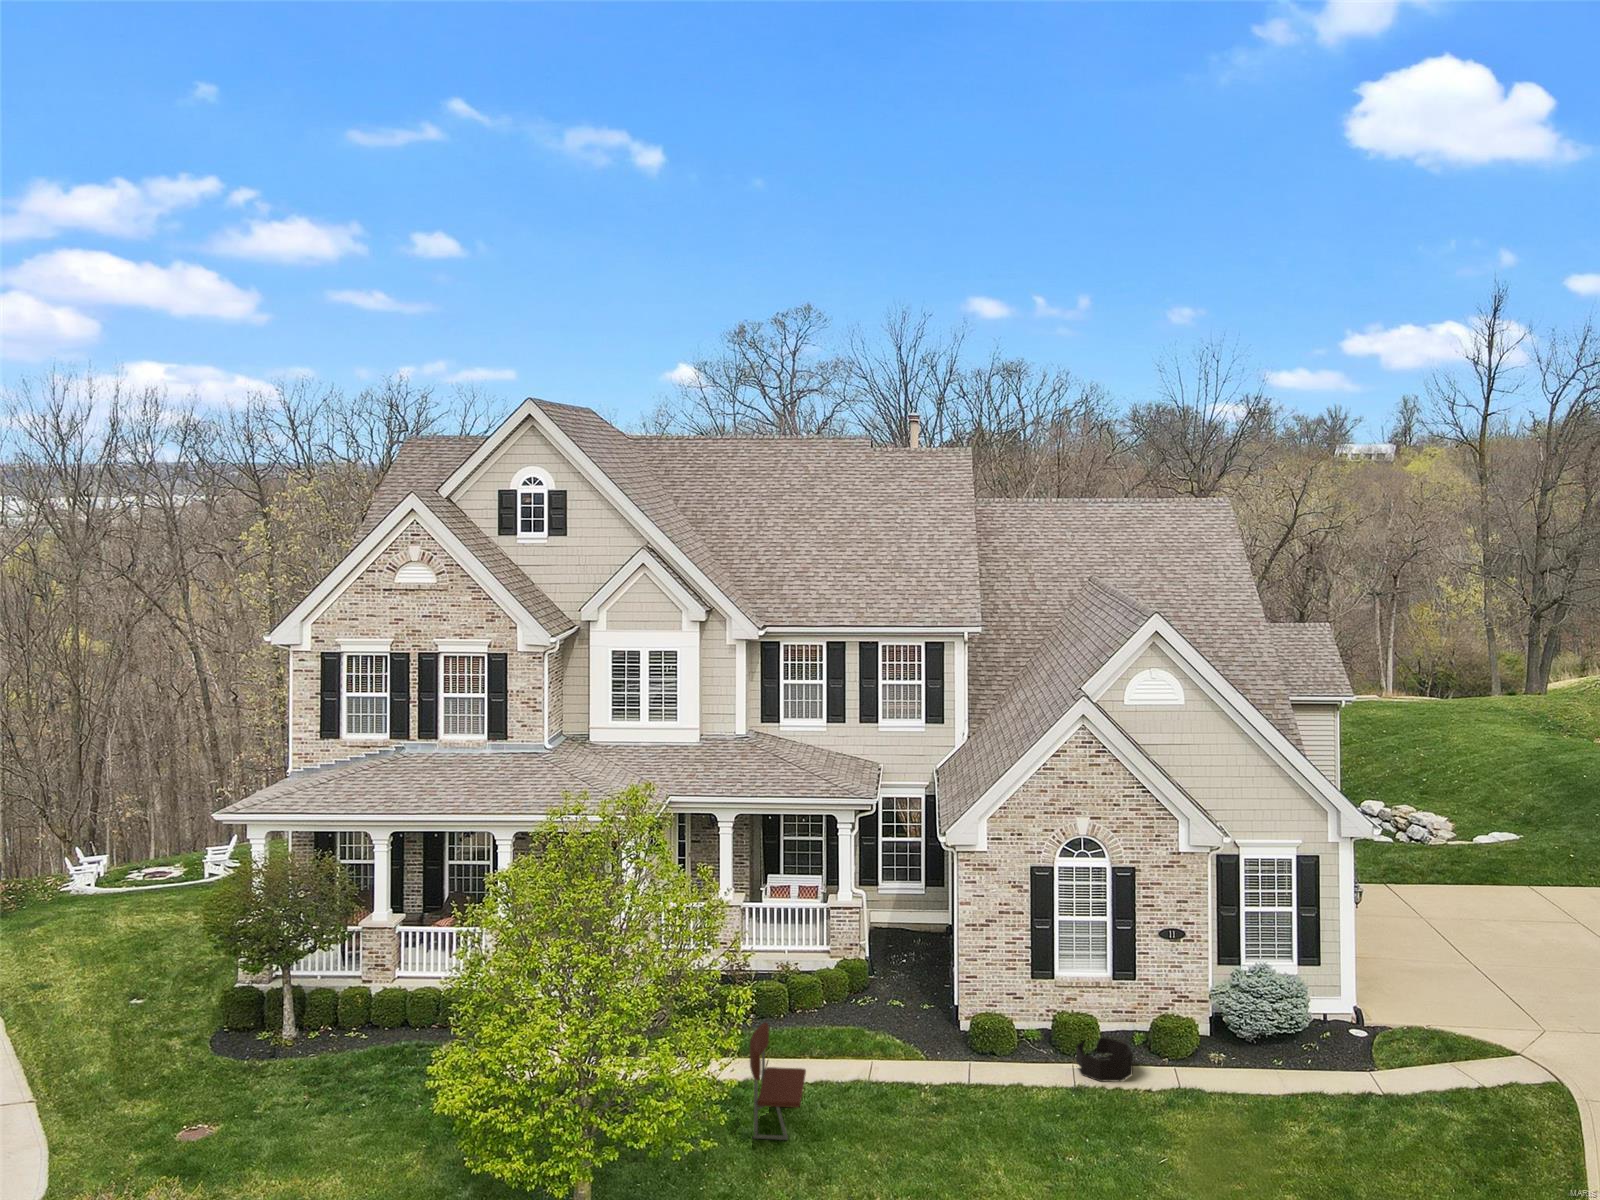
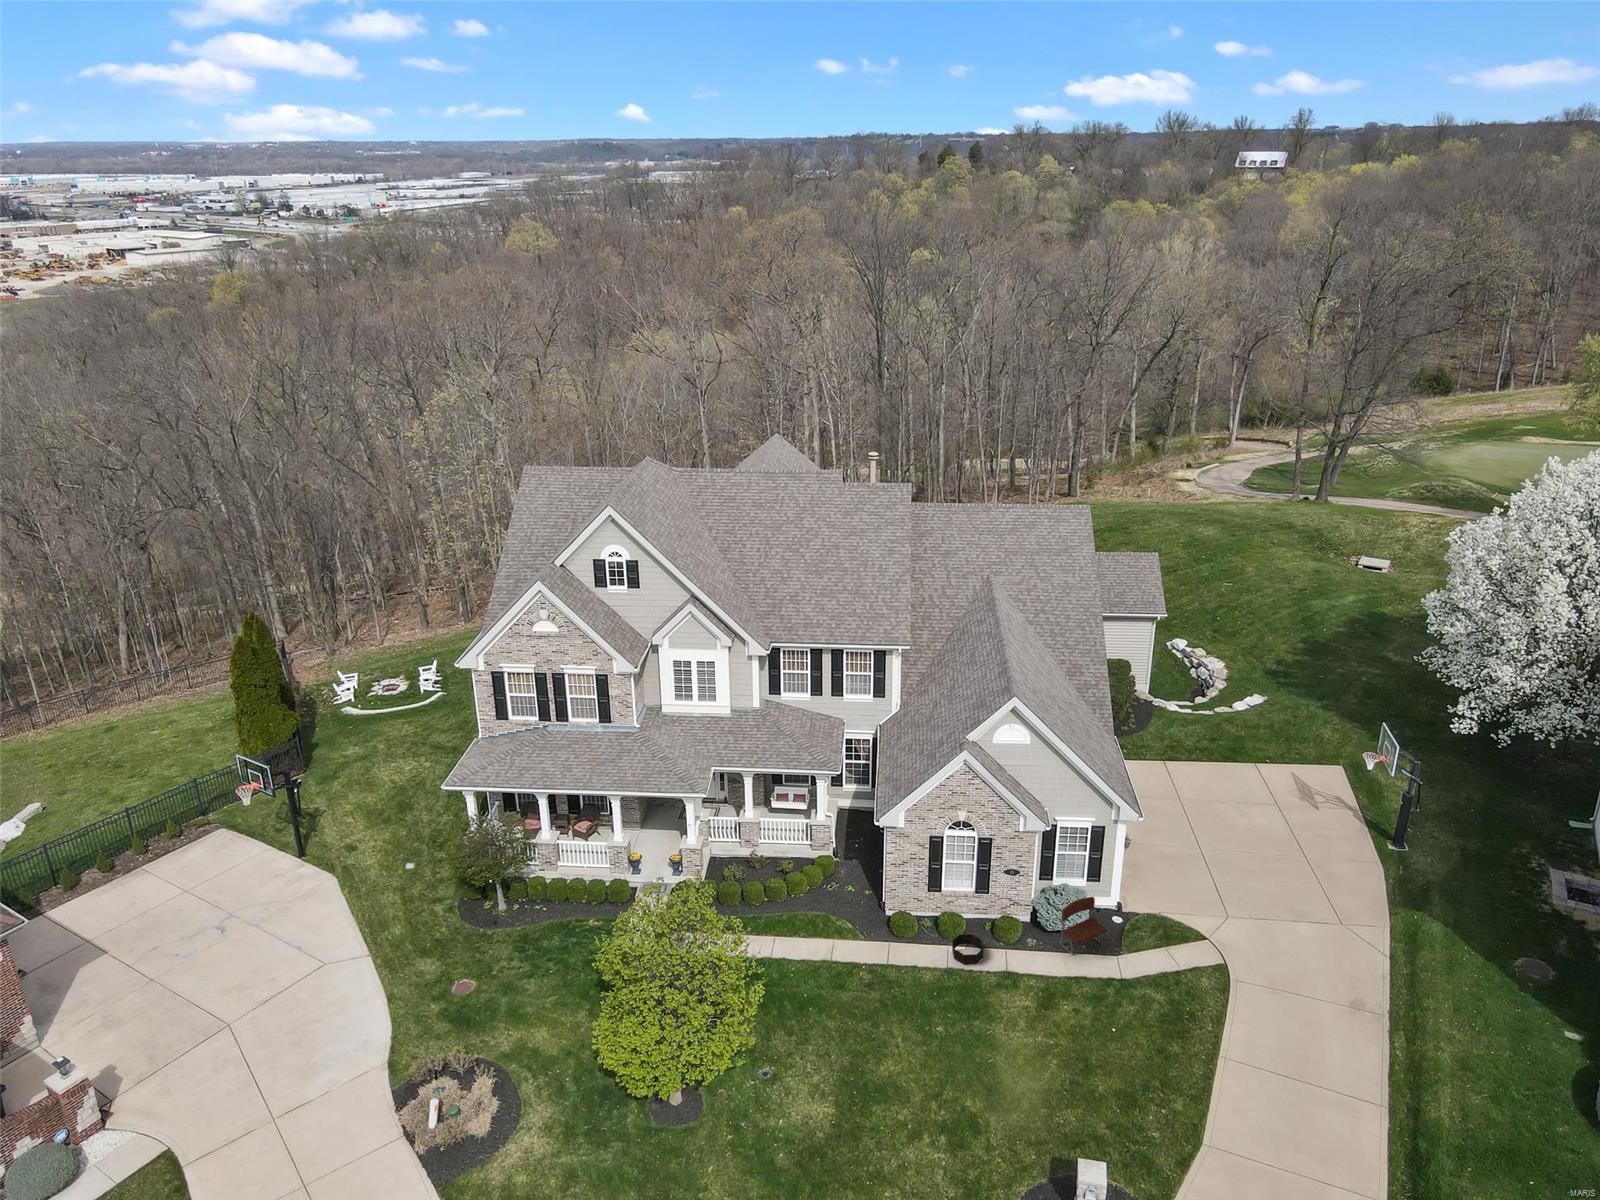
bench: present [750,1023,806,1140] -> present [1060,897,1107,955]

